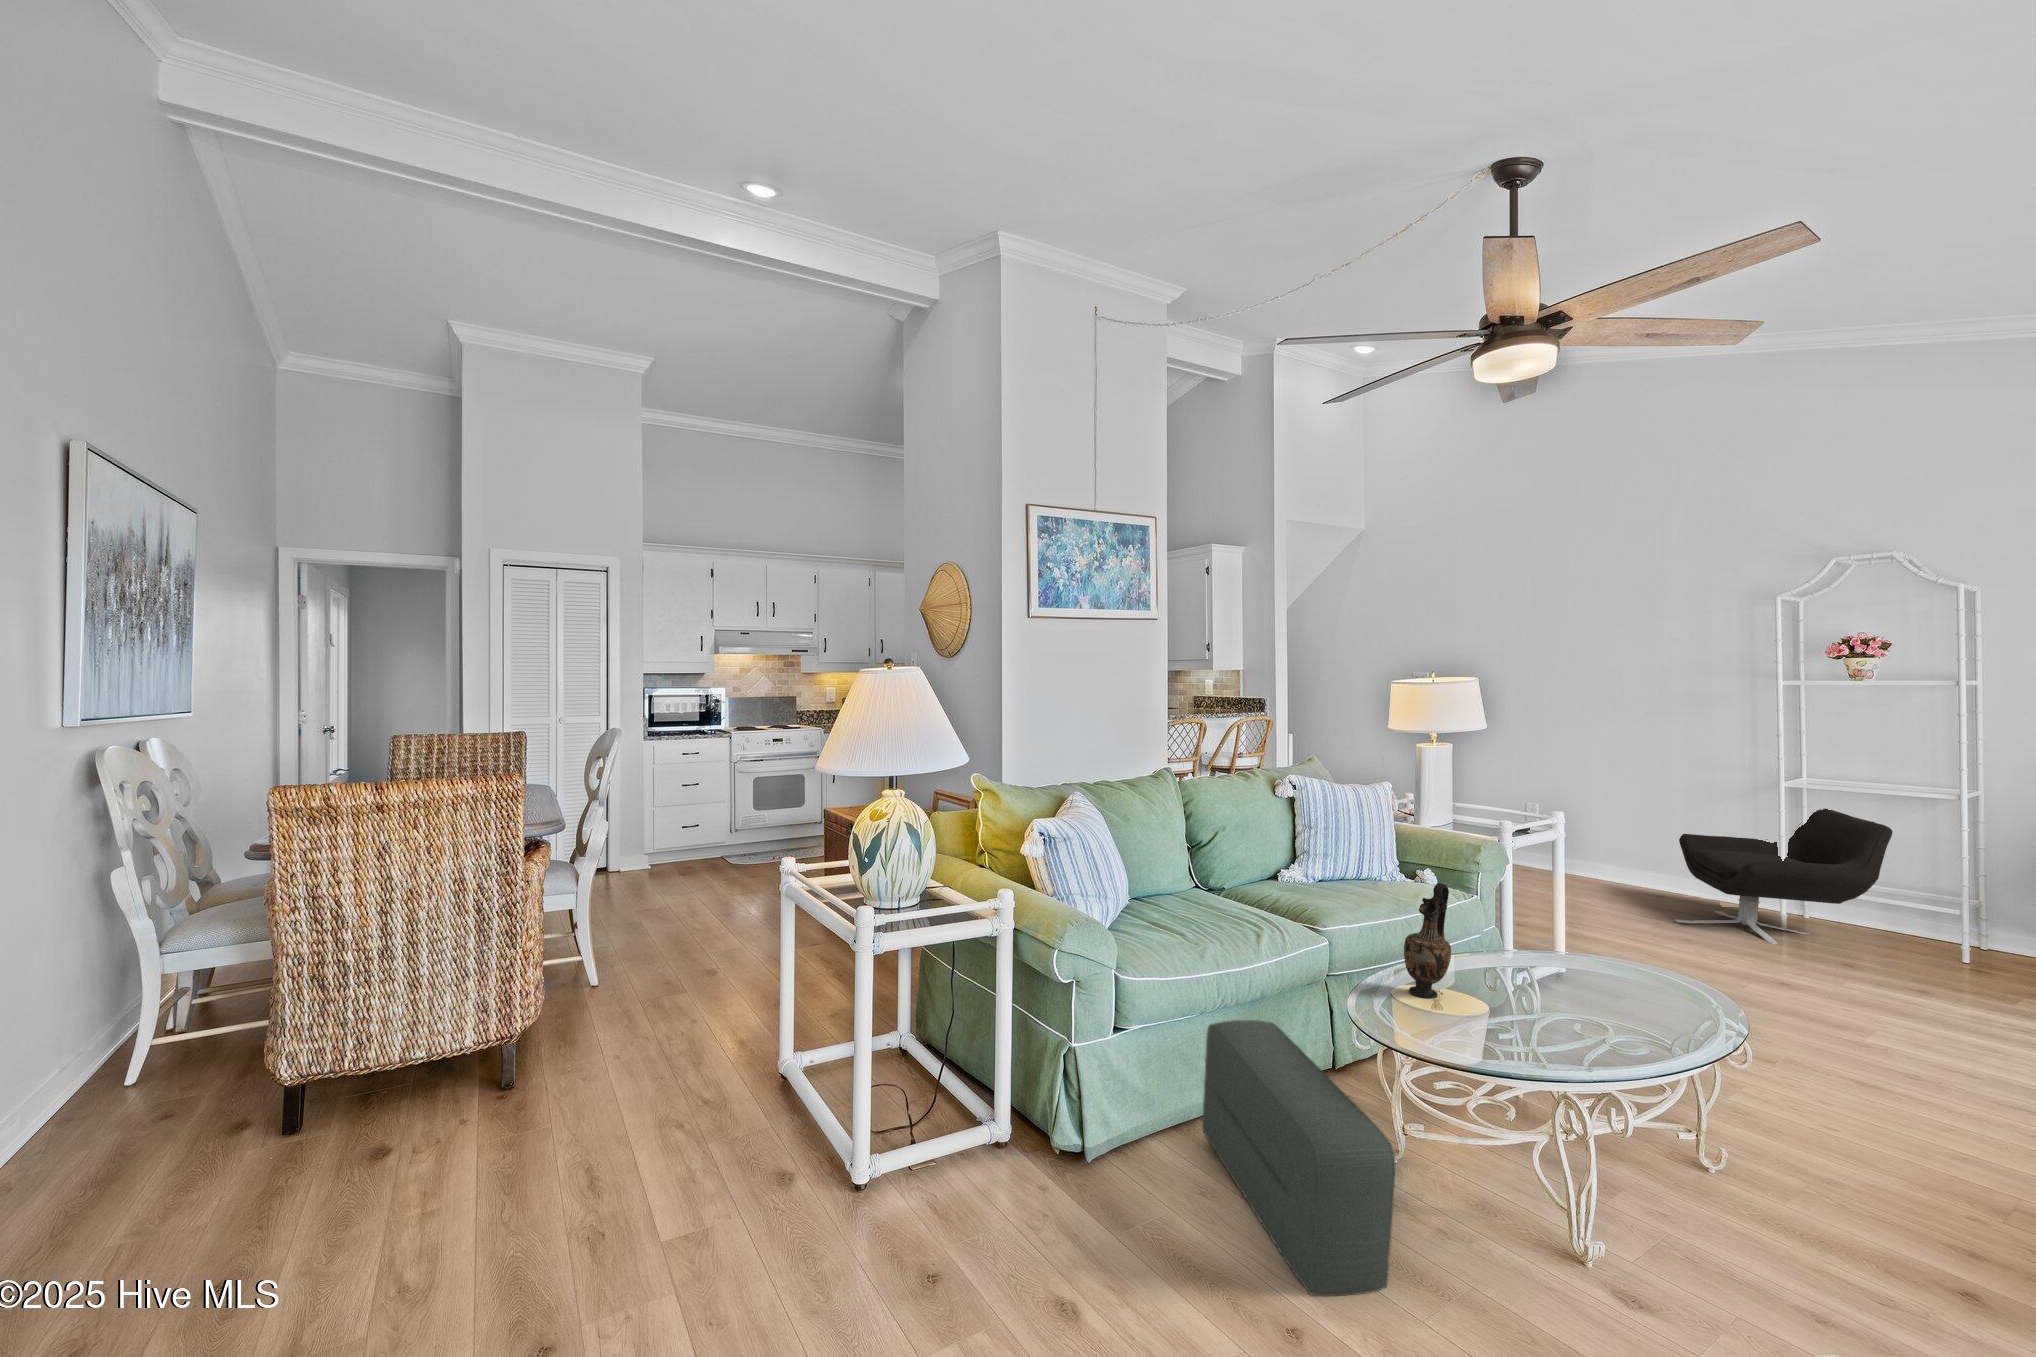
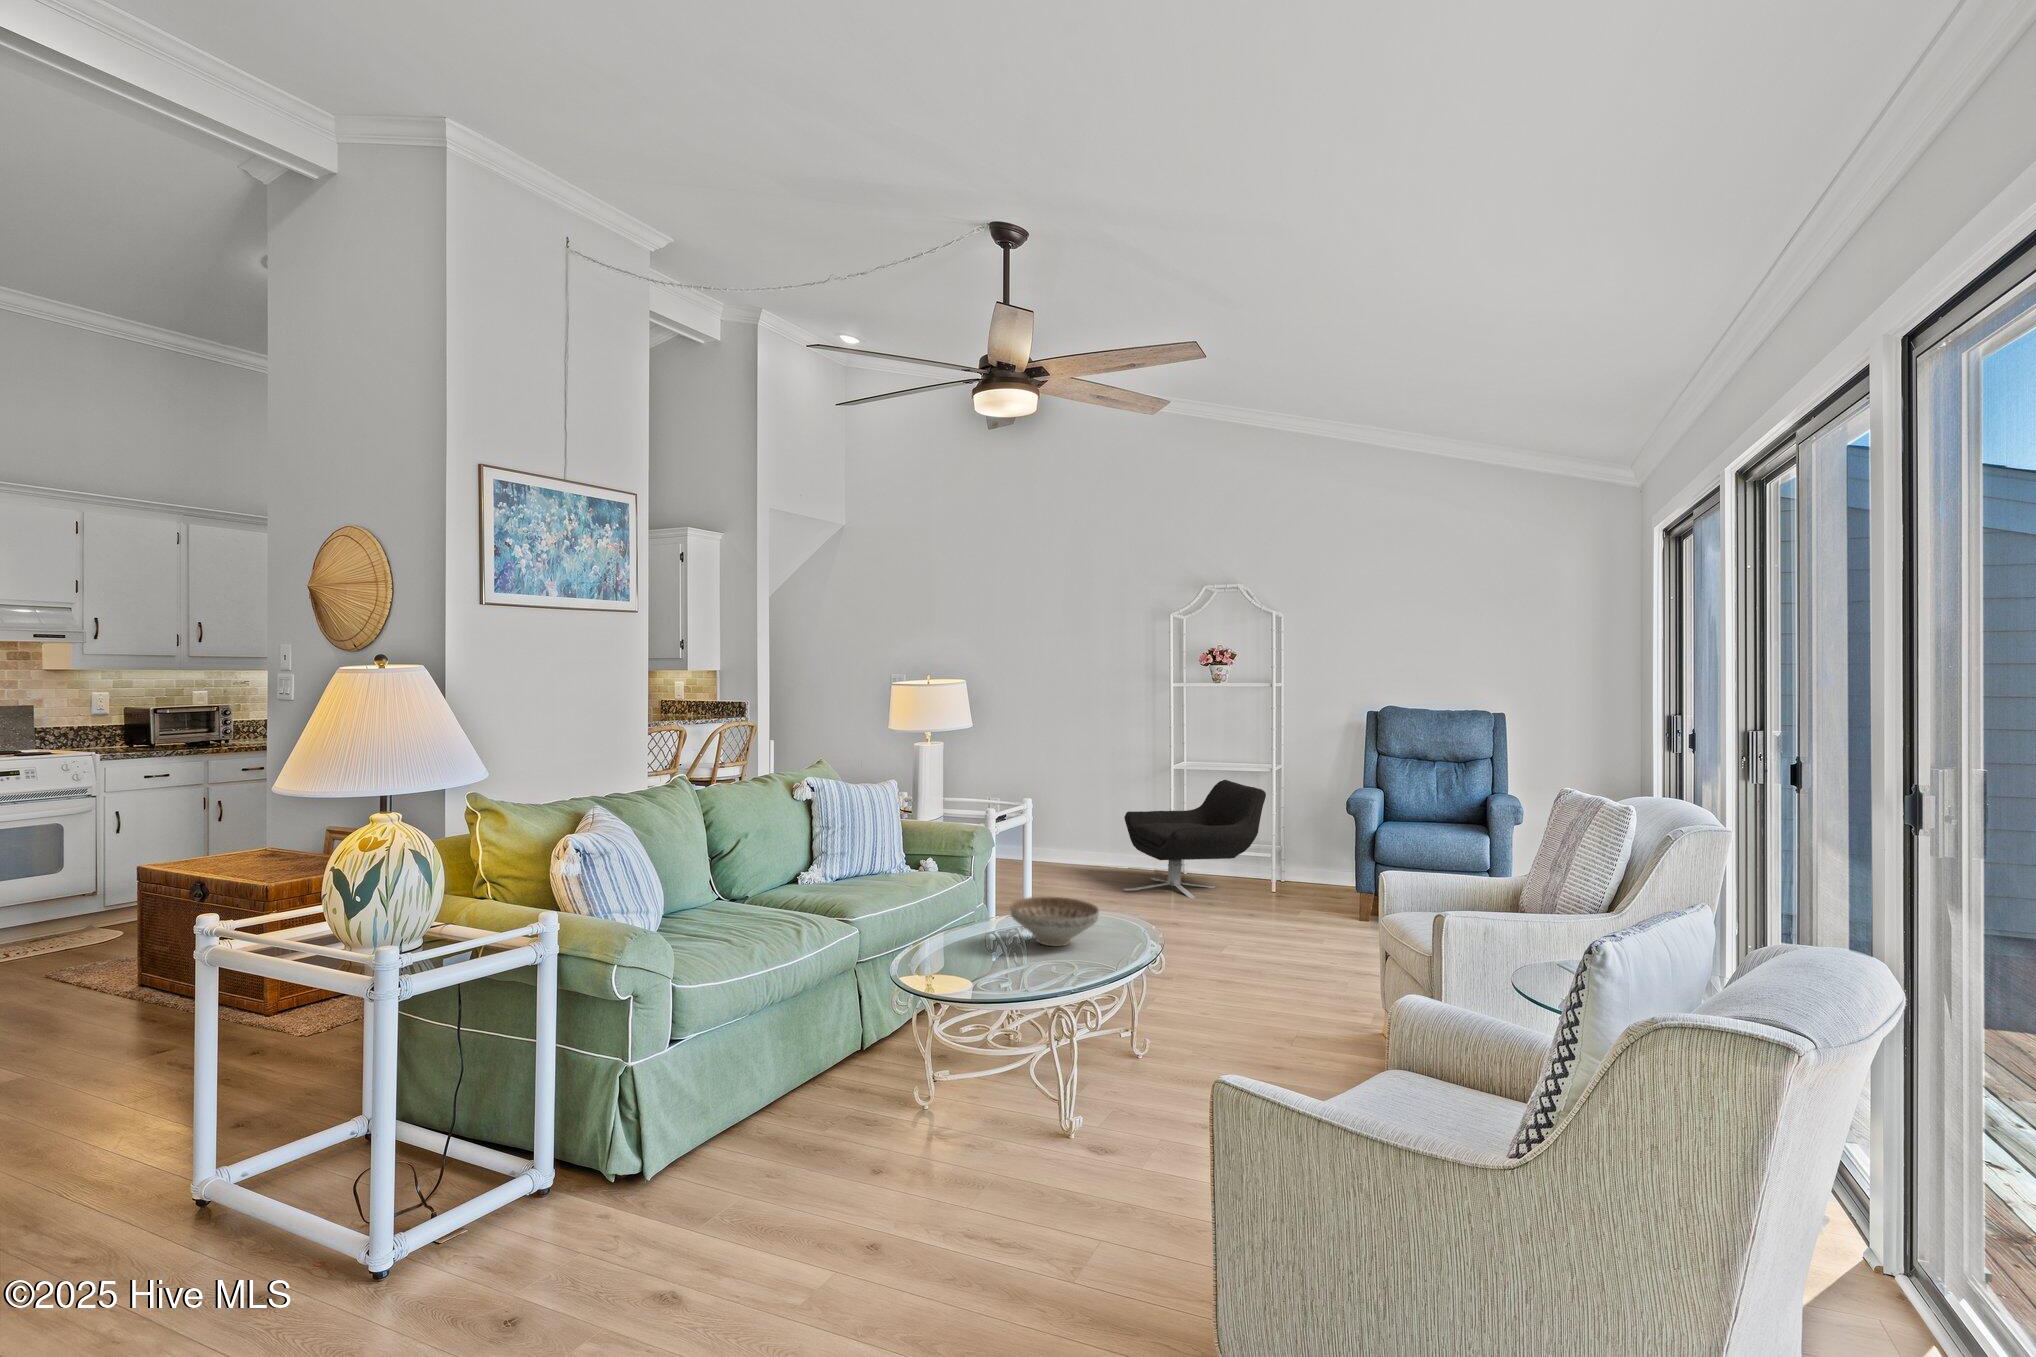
vase: present [1404,883,1451,998] -> none [935,857,973,962]
decorative bowl: none [1502,936,1622,1002] -> present [1011,897,1099,946]
pouf: present [1202,1020,1395,1296] -> none [756,1008,949,1224]

